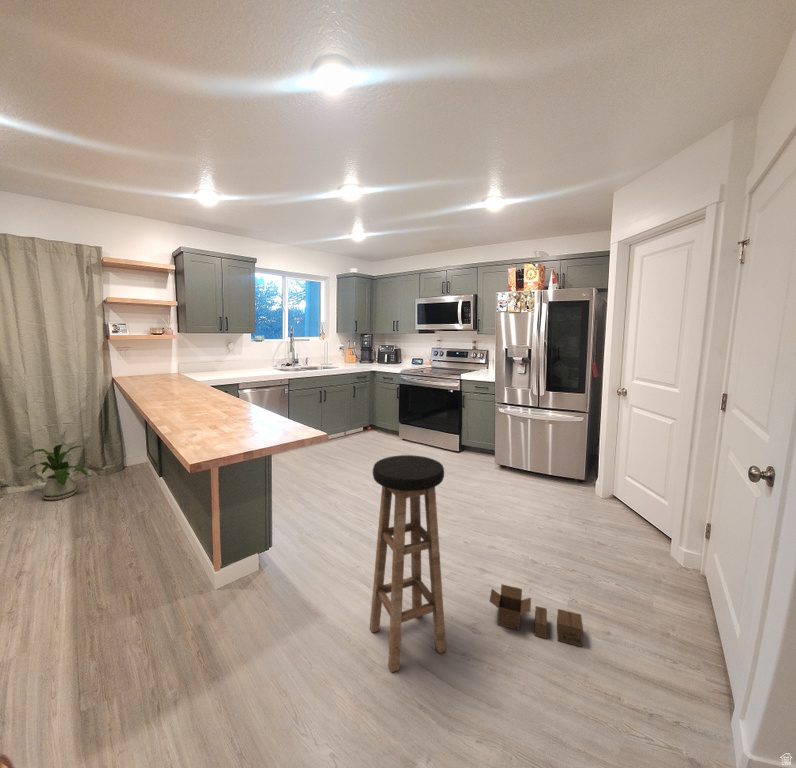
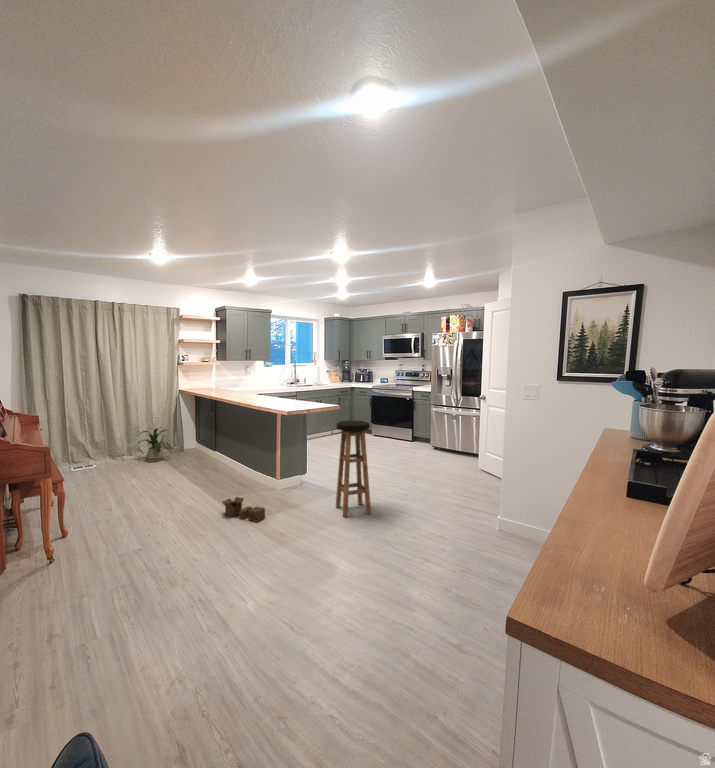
cardboard box: present [490,584,583,647] -> present [222,497,265,522]

